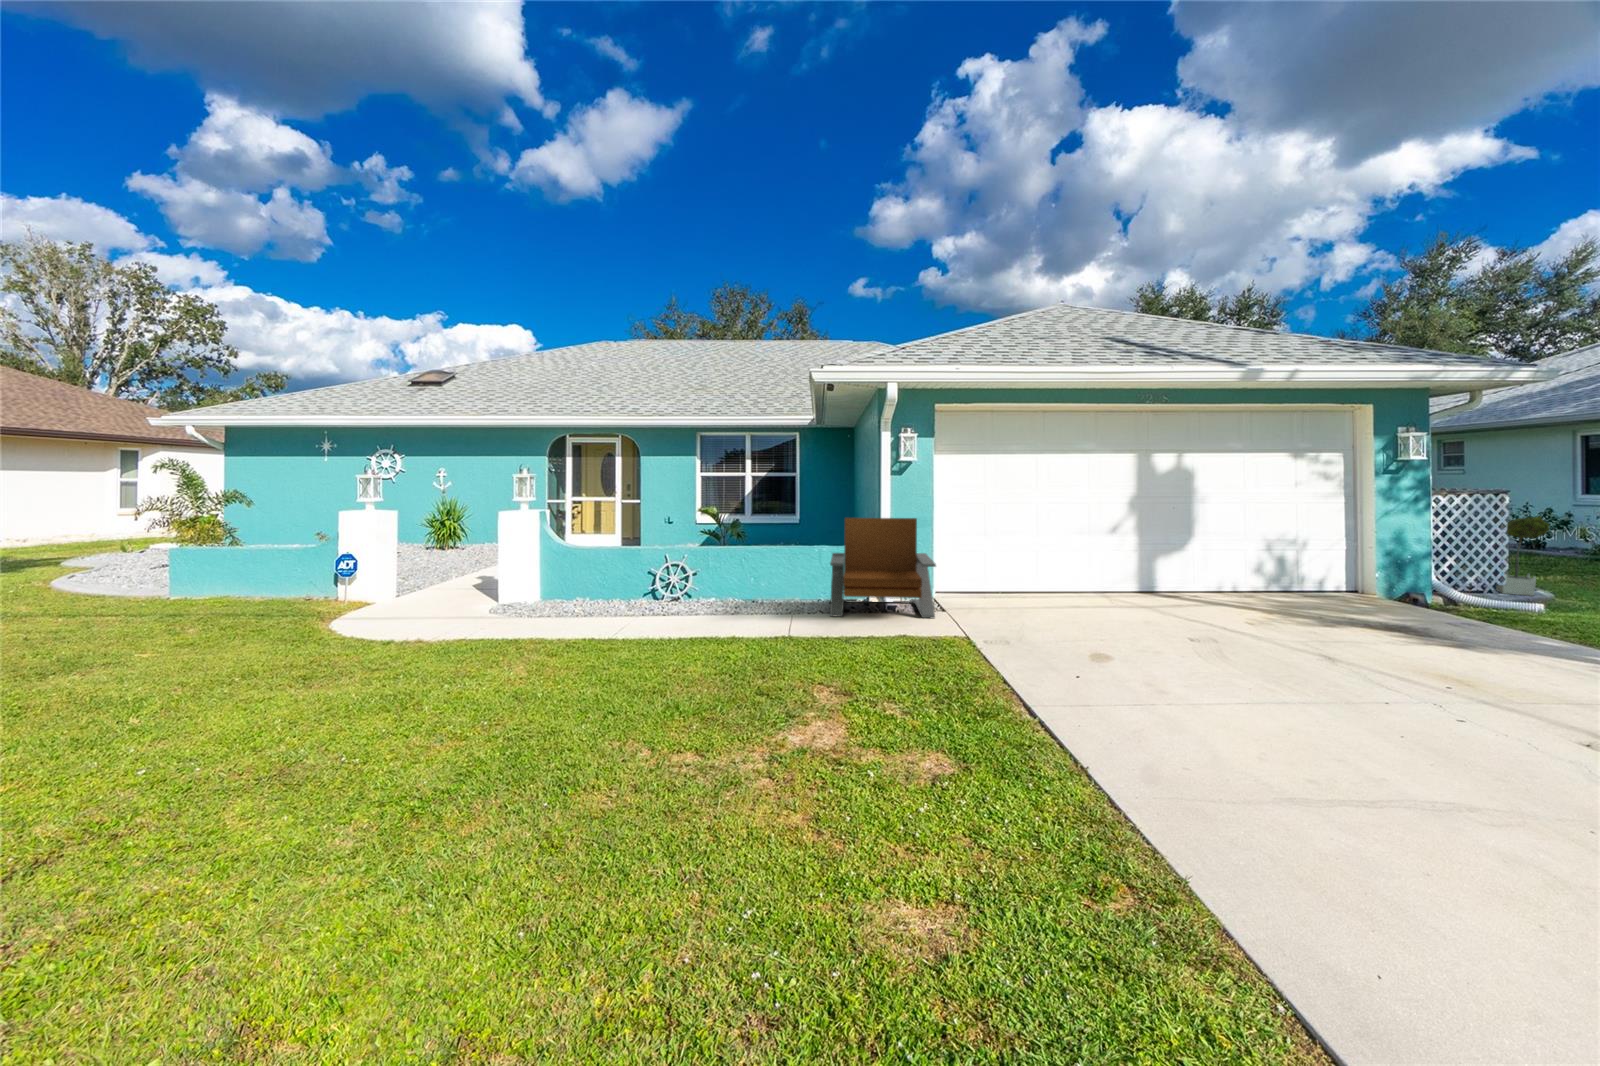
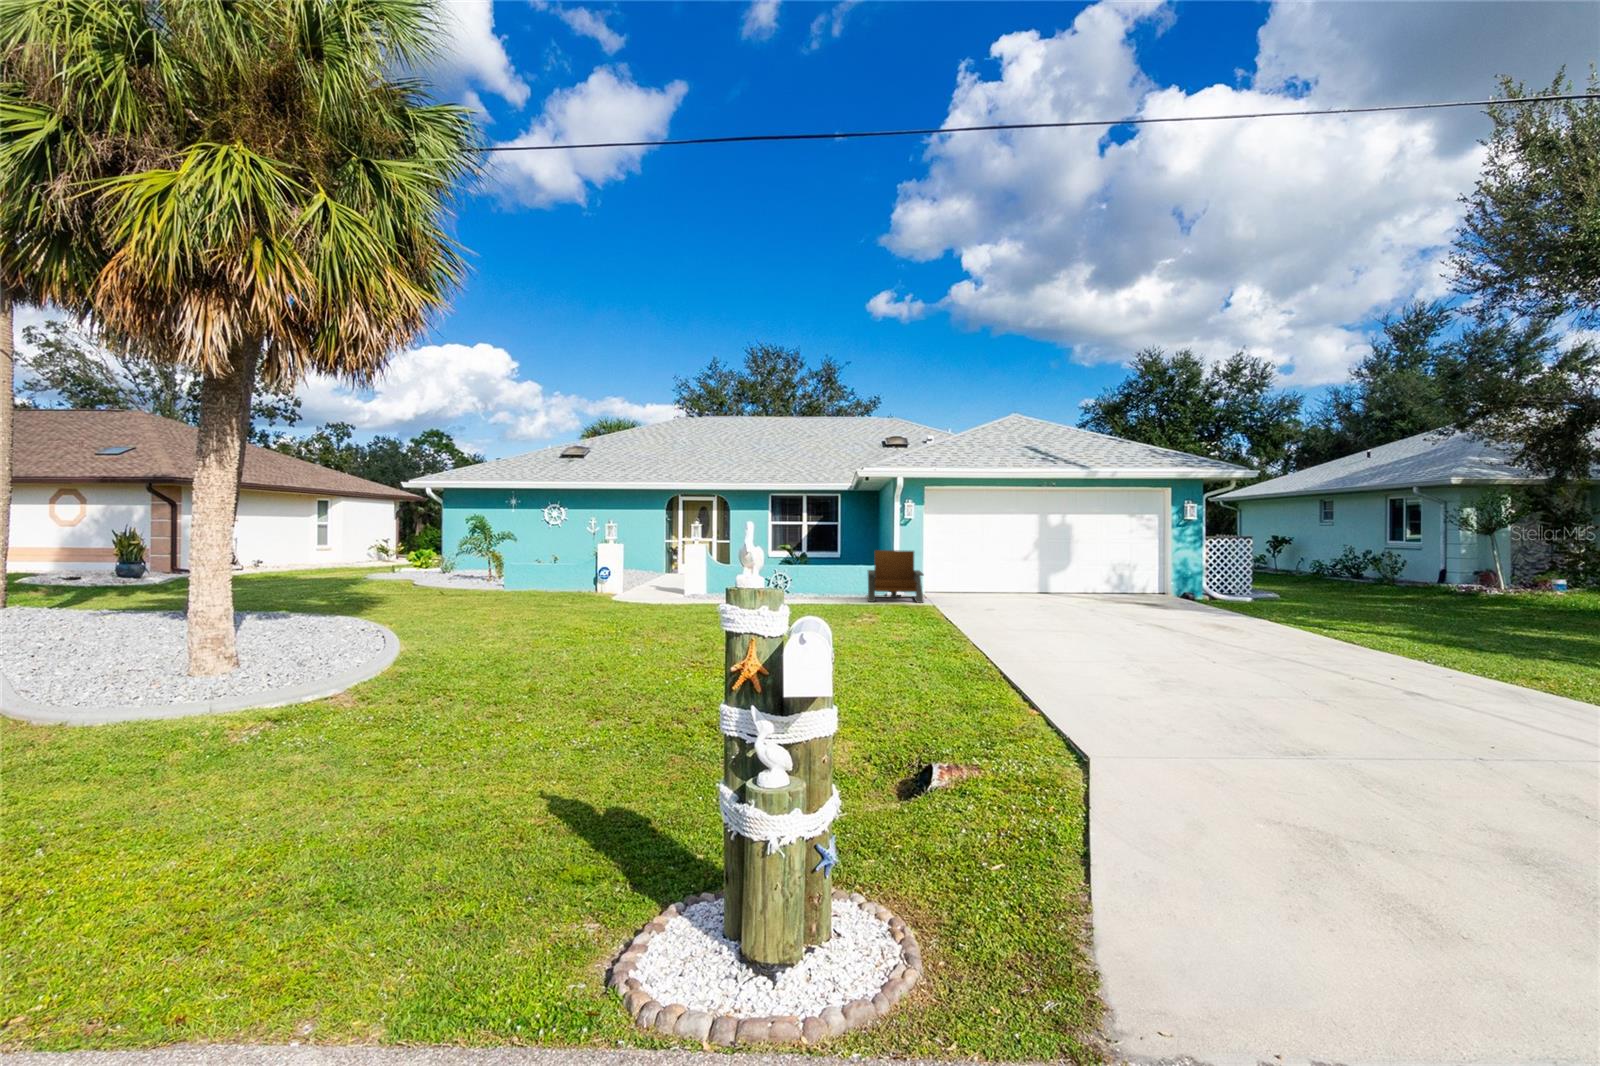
potted tree: present [1496,516,1550,596] -> none [1247,551,1269,596]

